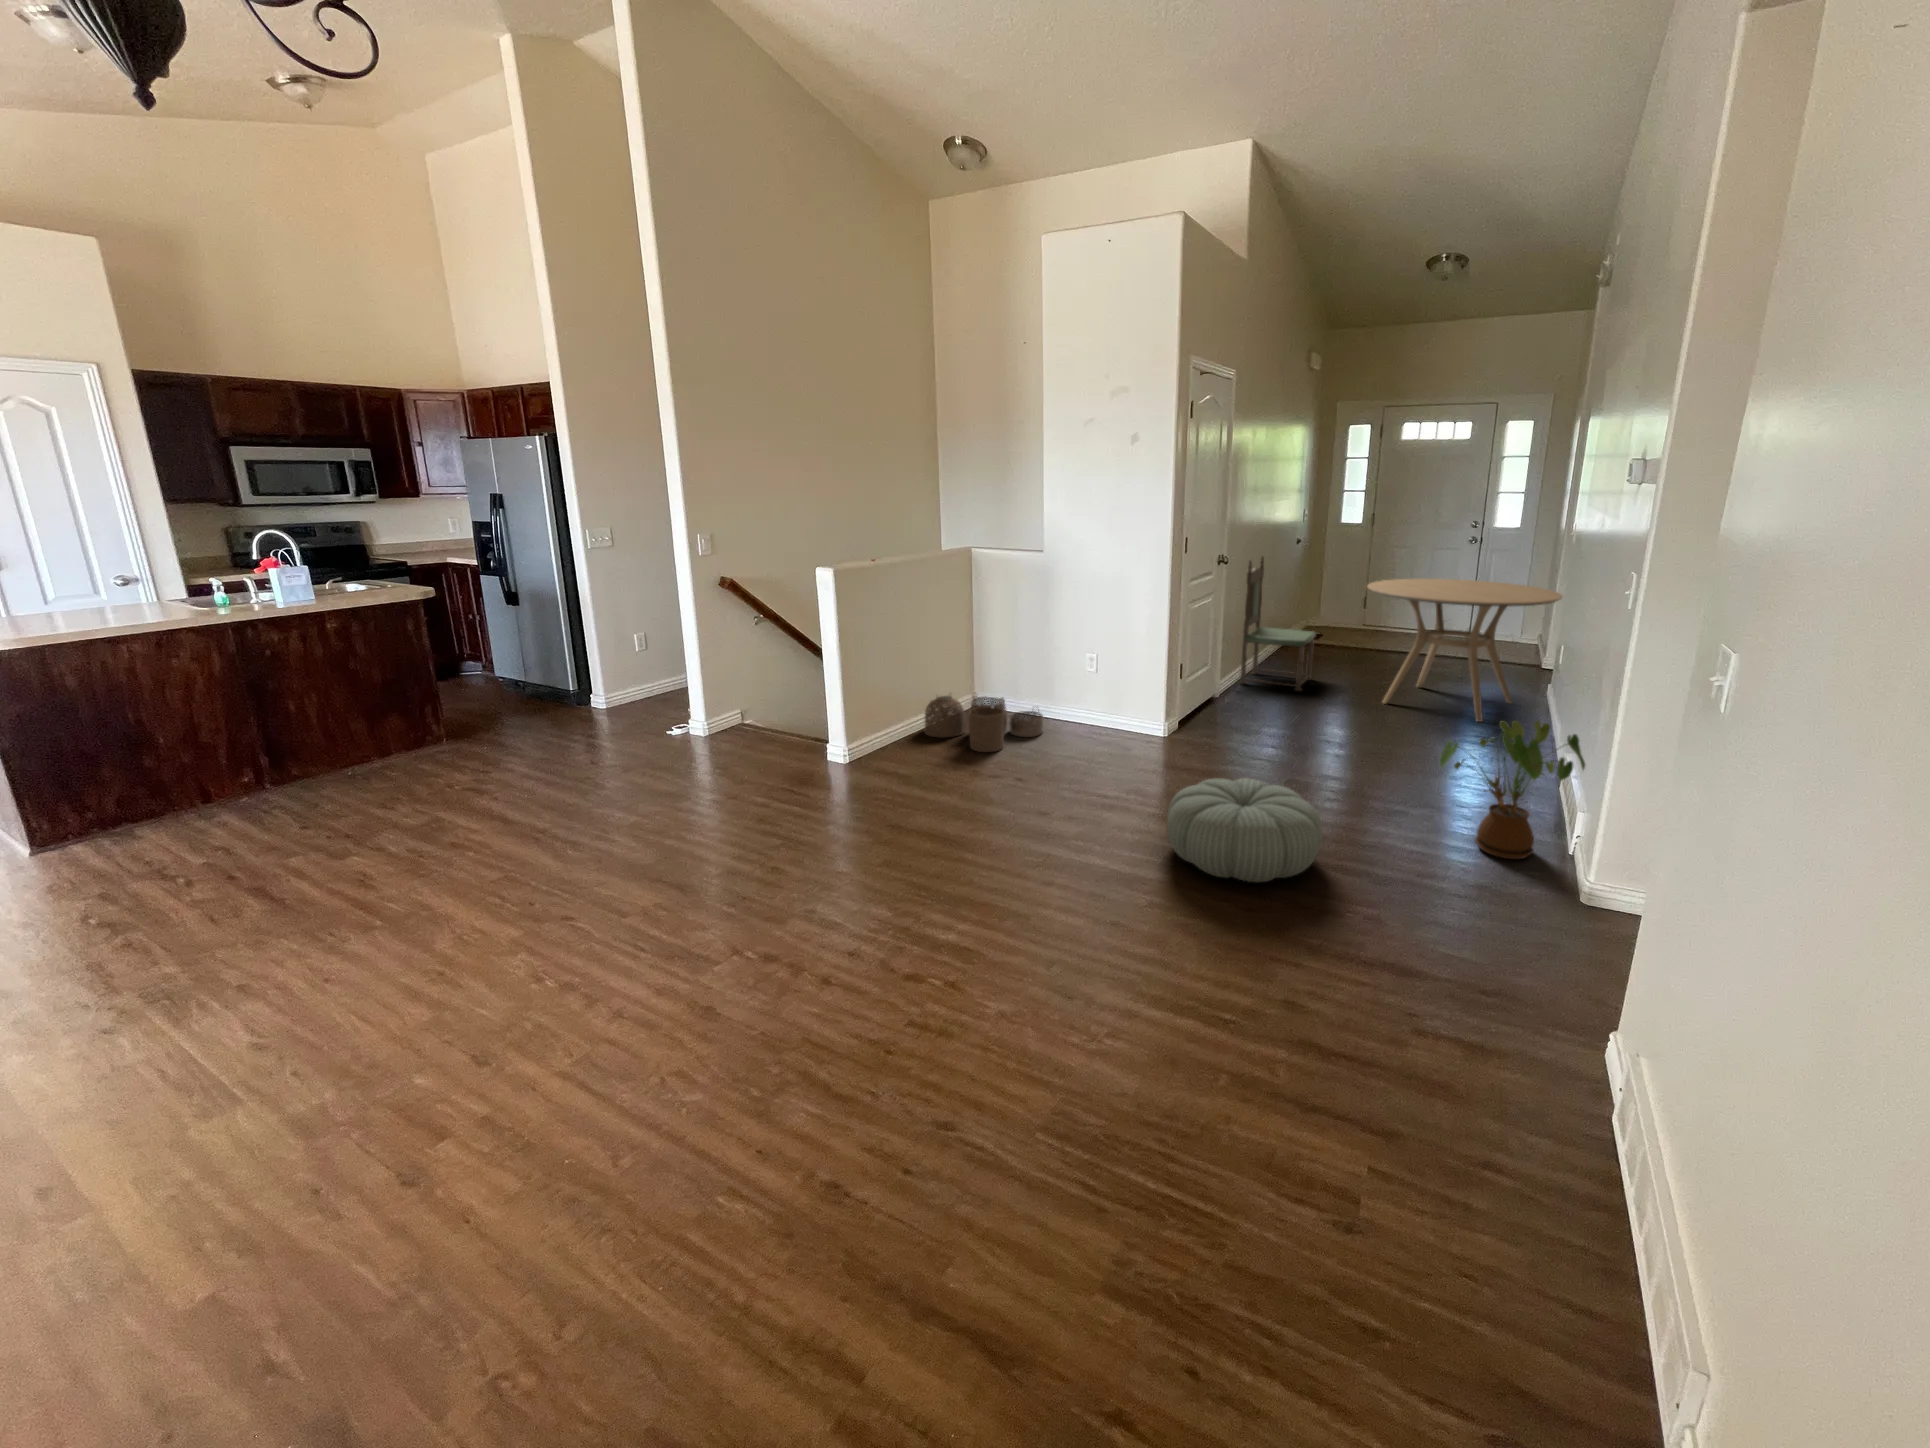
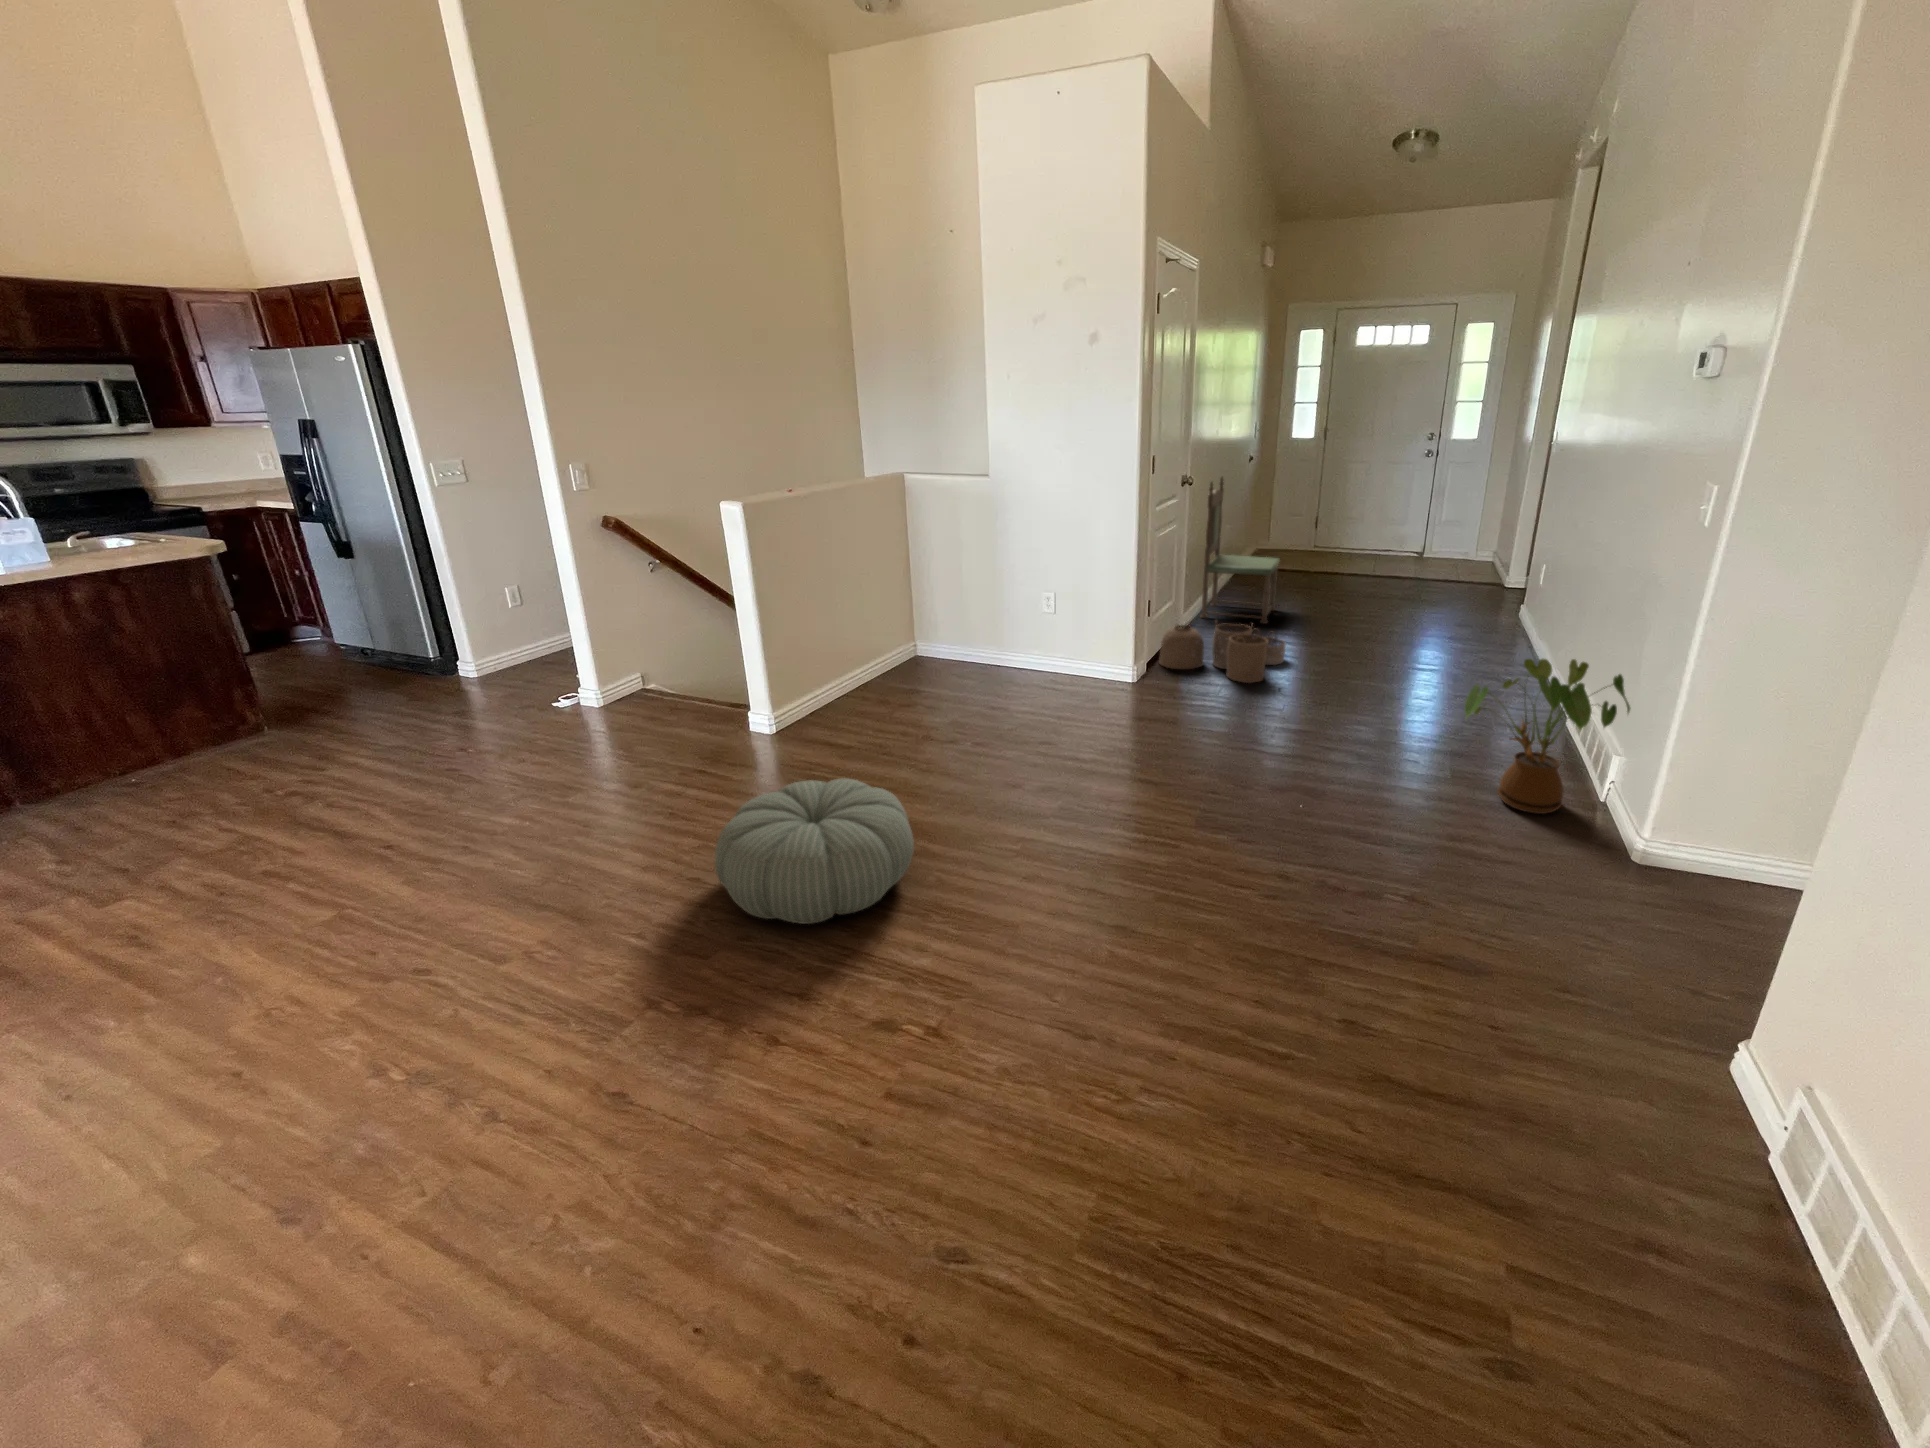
dining table: present [1367,579,1562,722] -> none [1339,497,1546,651]
woven basket: present [925,693,1043,752] -> present [1159,622,1285,683]
pouf: present [1167,778,1322,882] -> present [715,778,914,924]

